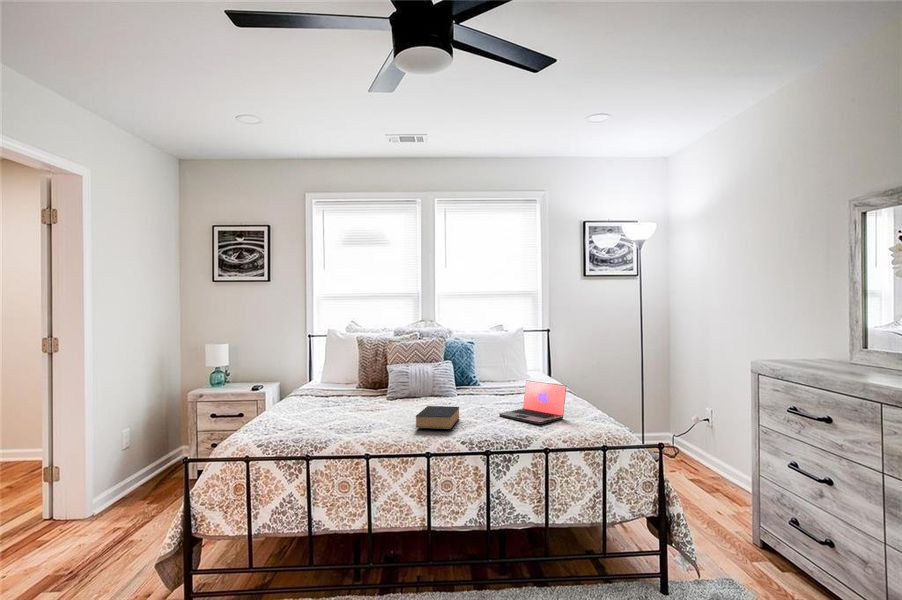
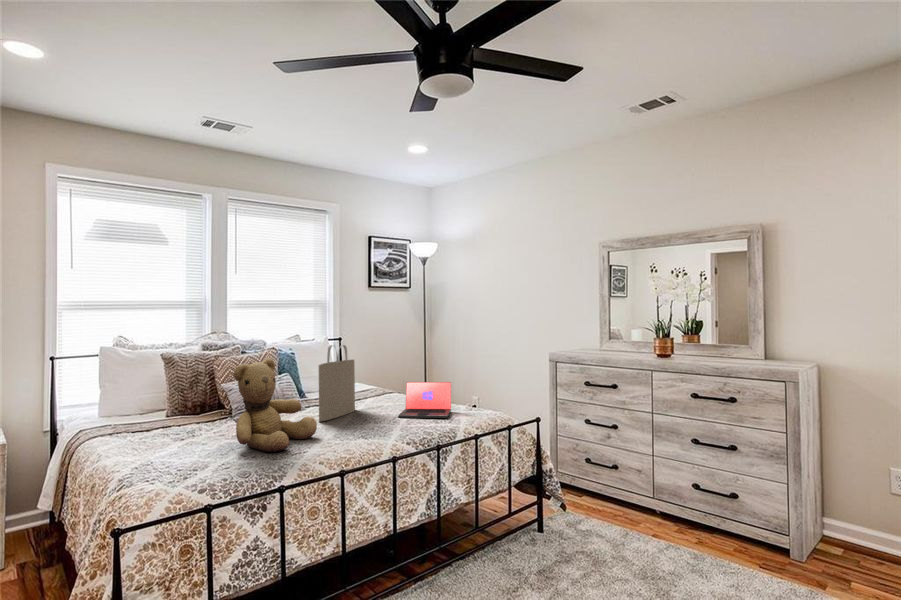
tote bag: none [428,337,483,408] -> present [319,345,355,421]
teddy bear: none [325,347,400,428] -> present [233,358,317,452]
book: present [416,406,459,430] -> none [338,413,389,438]

